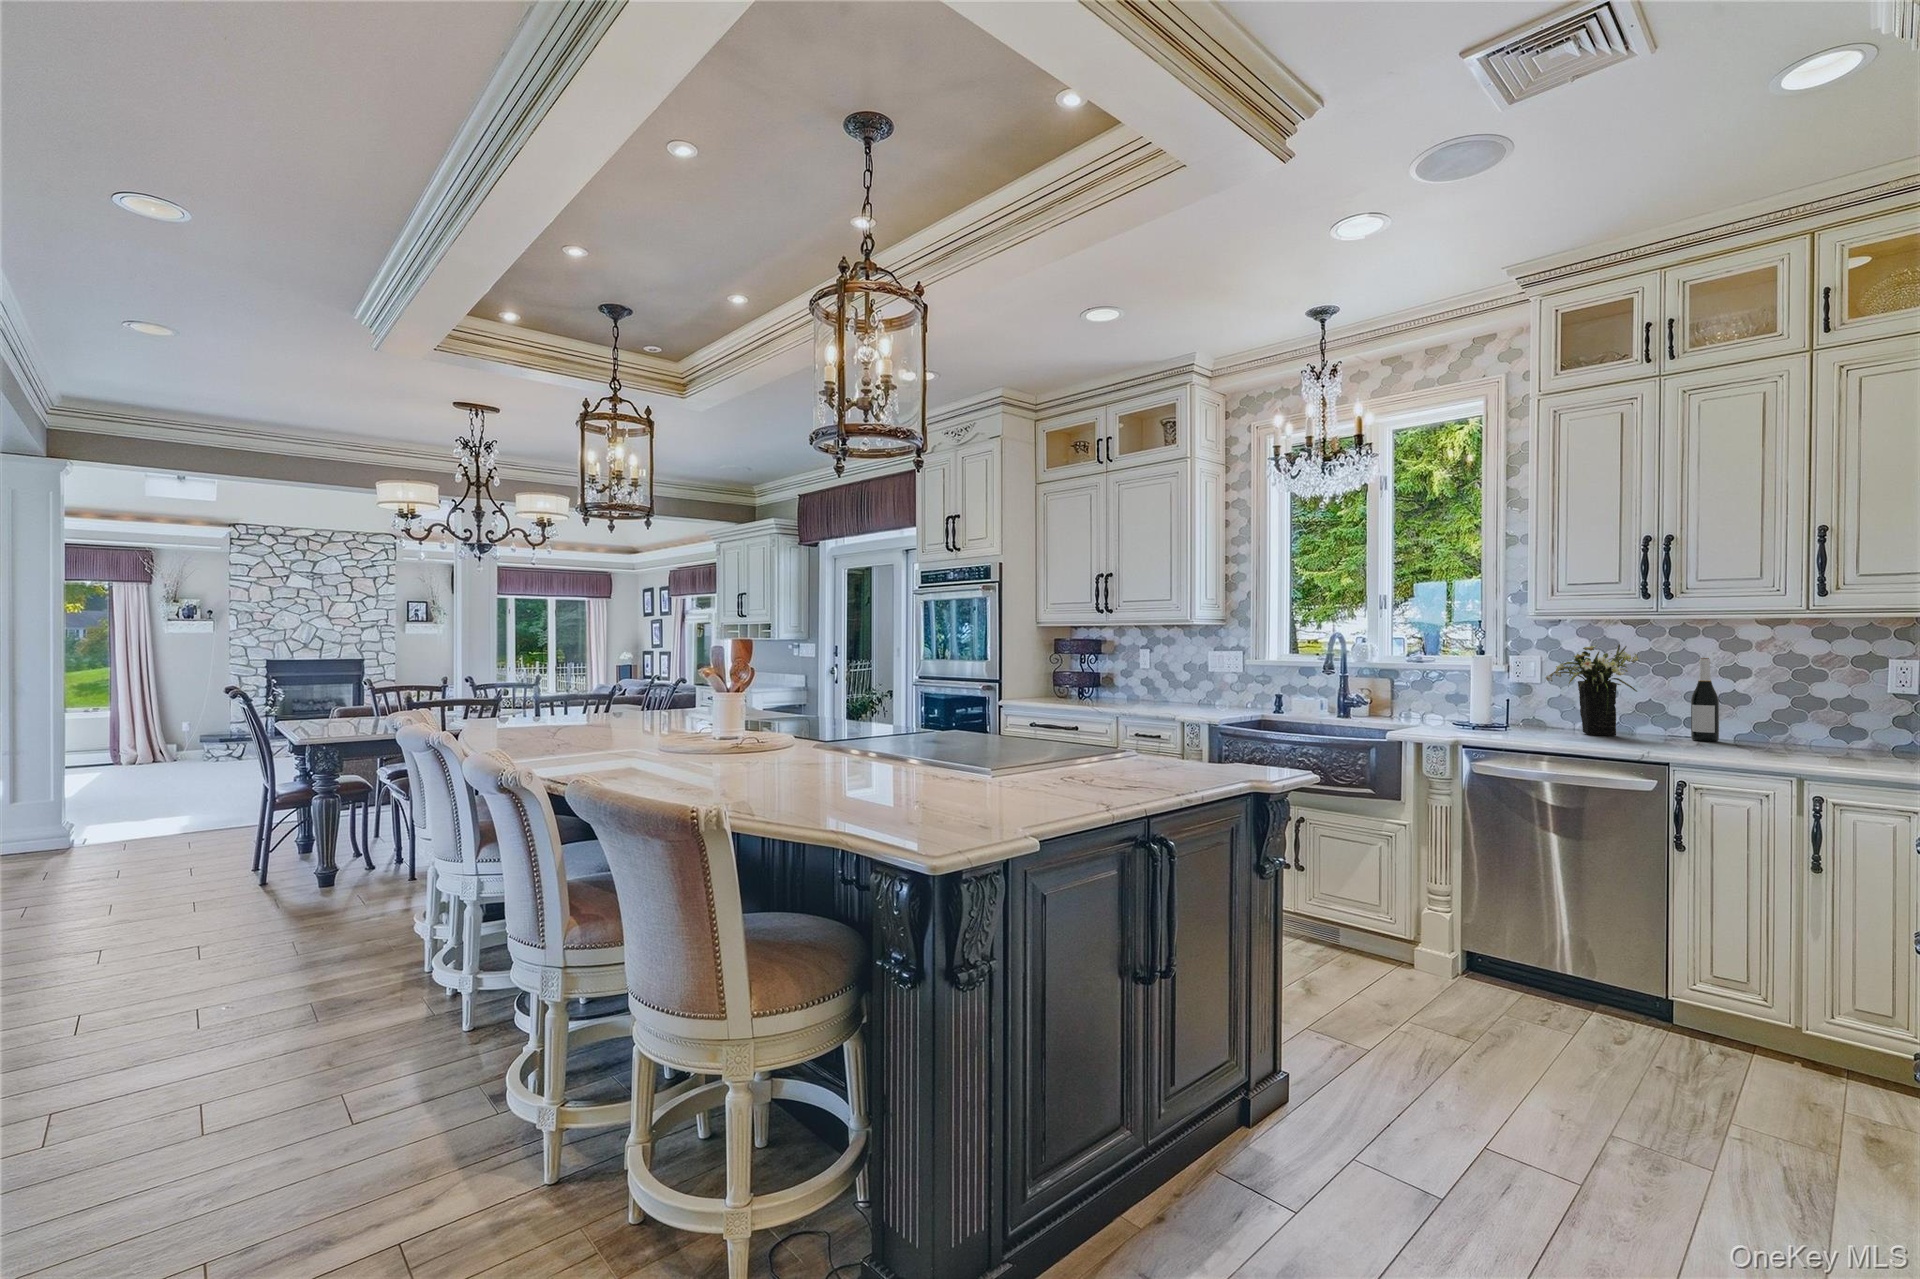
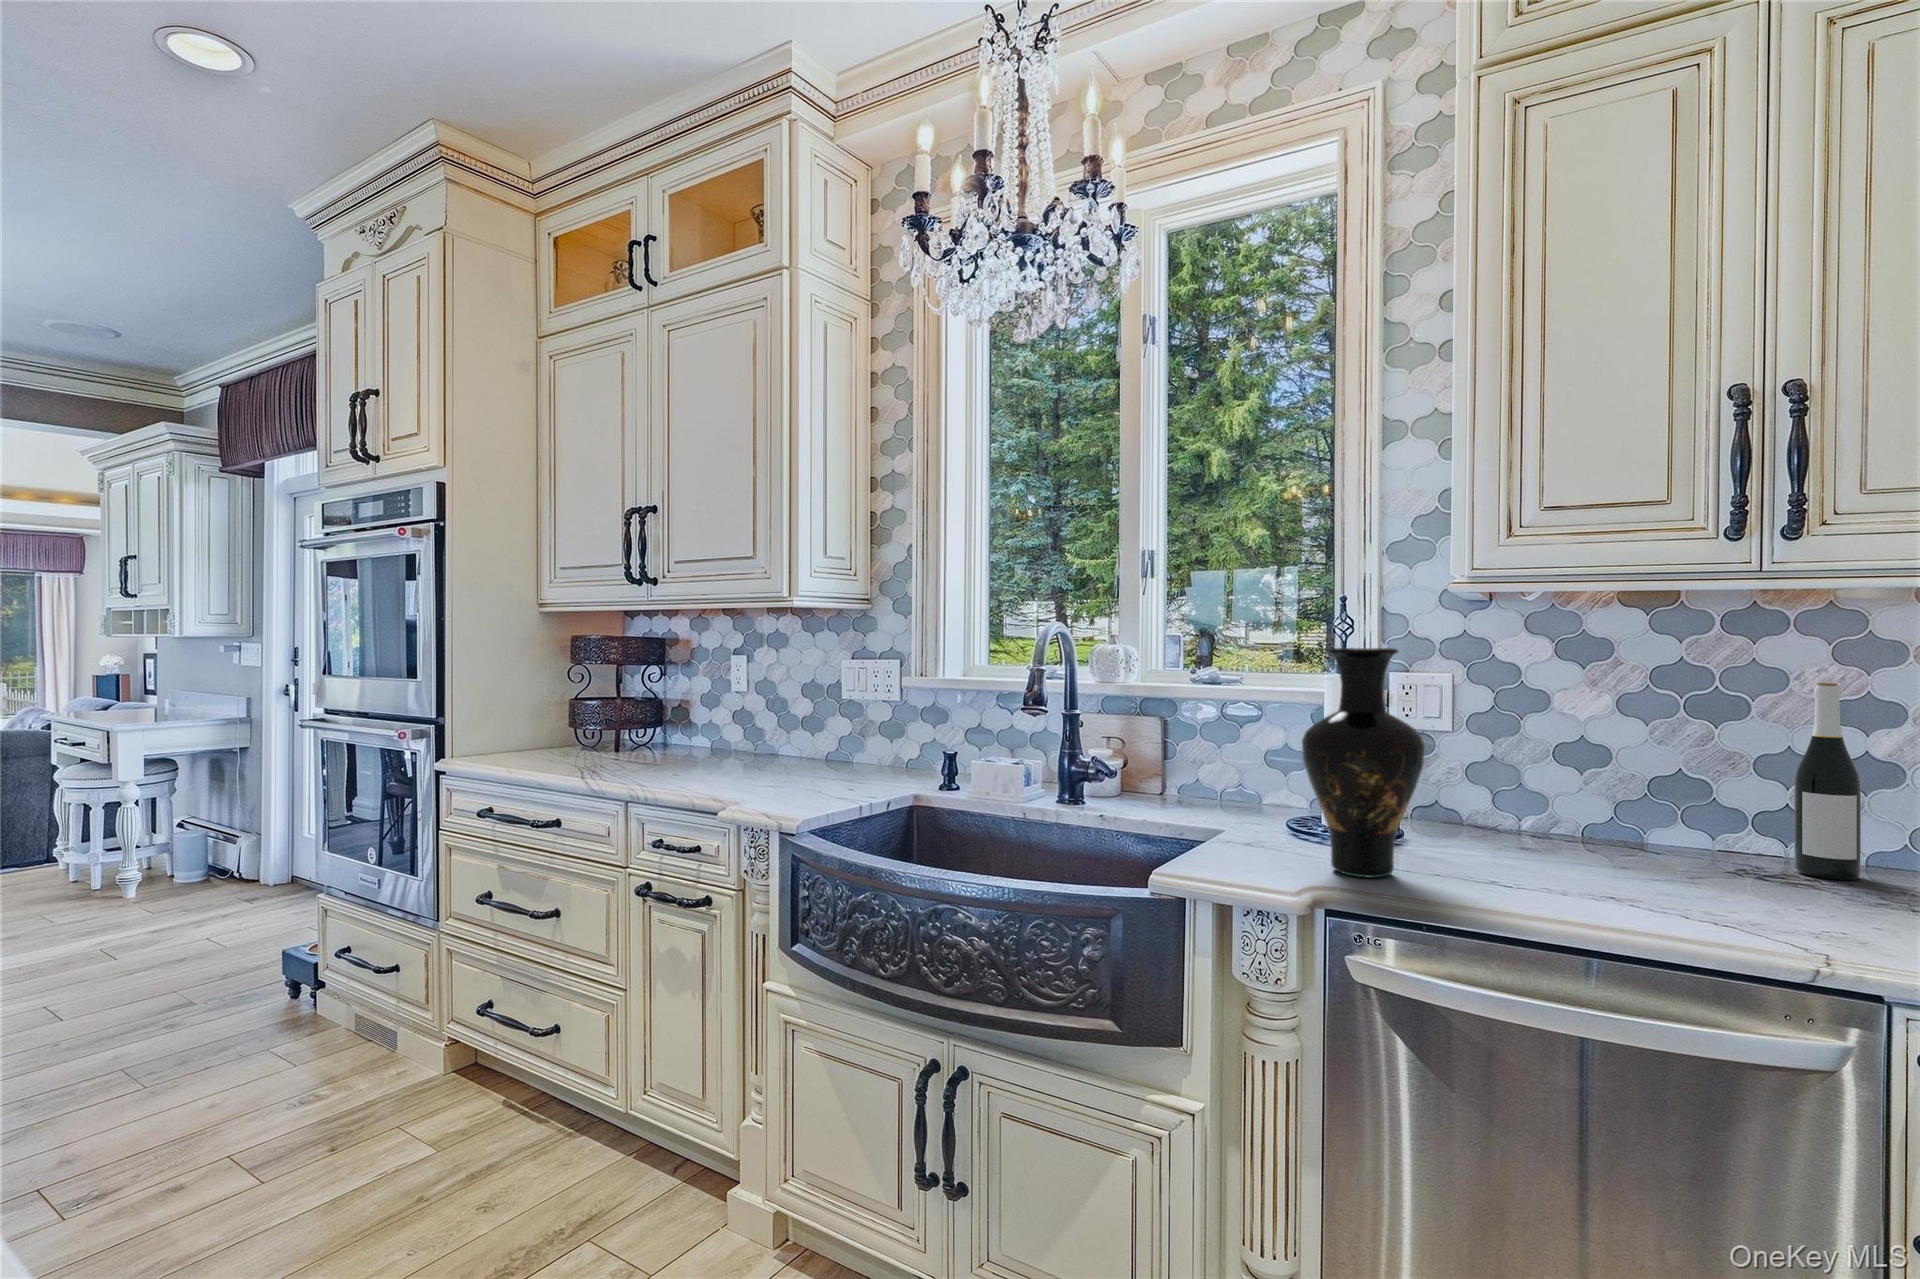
vase: none [1454,642,1508,734] -> present [1302,648,1425,878]
flower arrangement: present [1546,644,1639,736] -> none [1483,650,1684,860]

